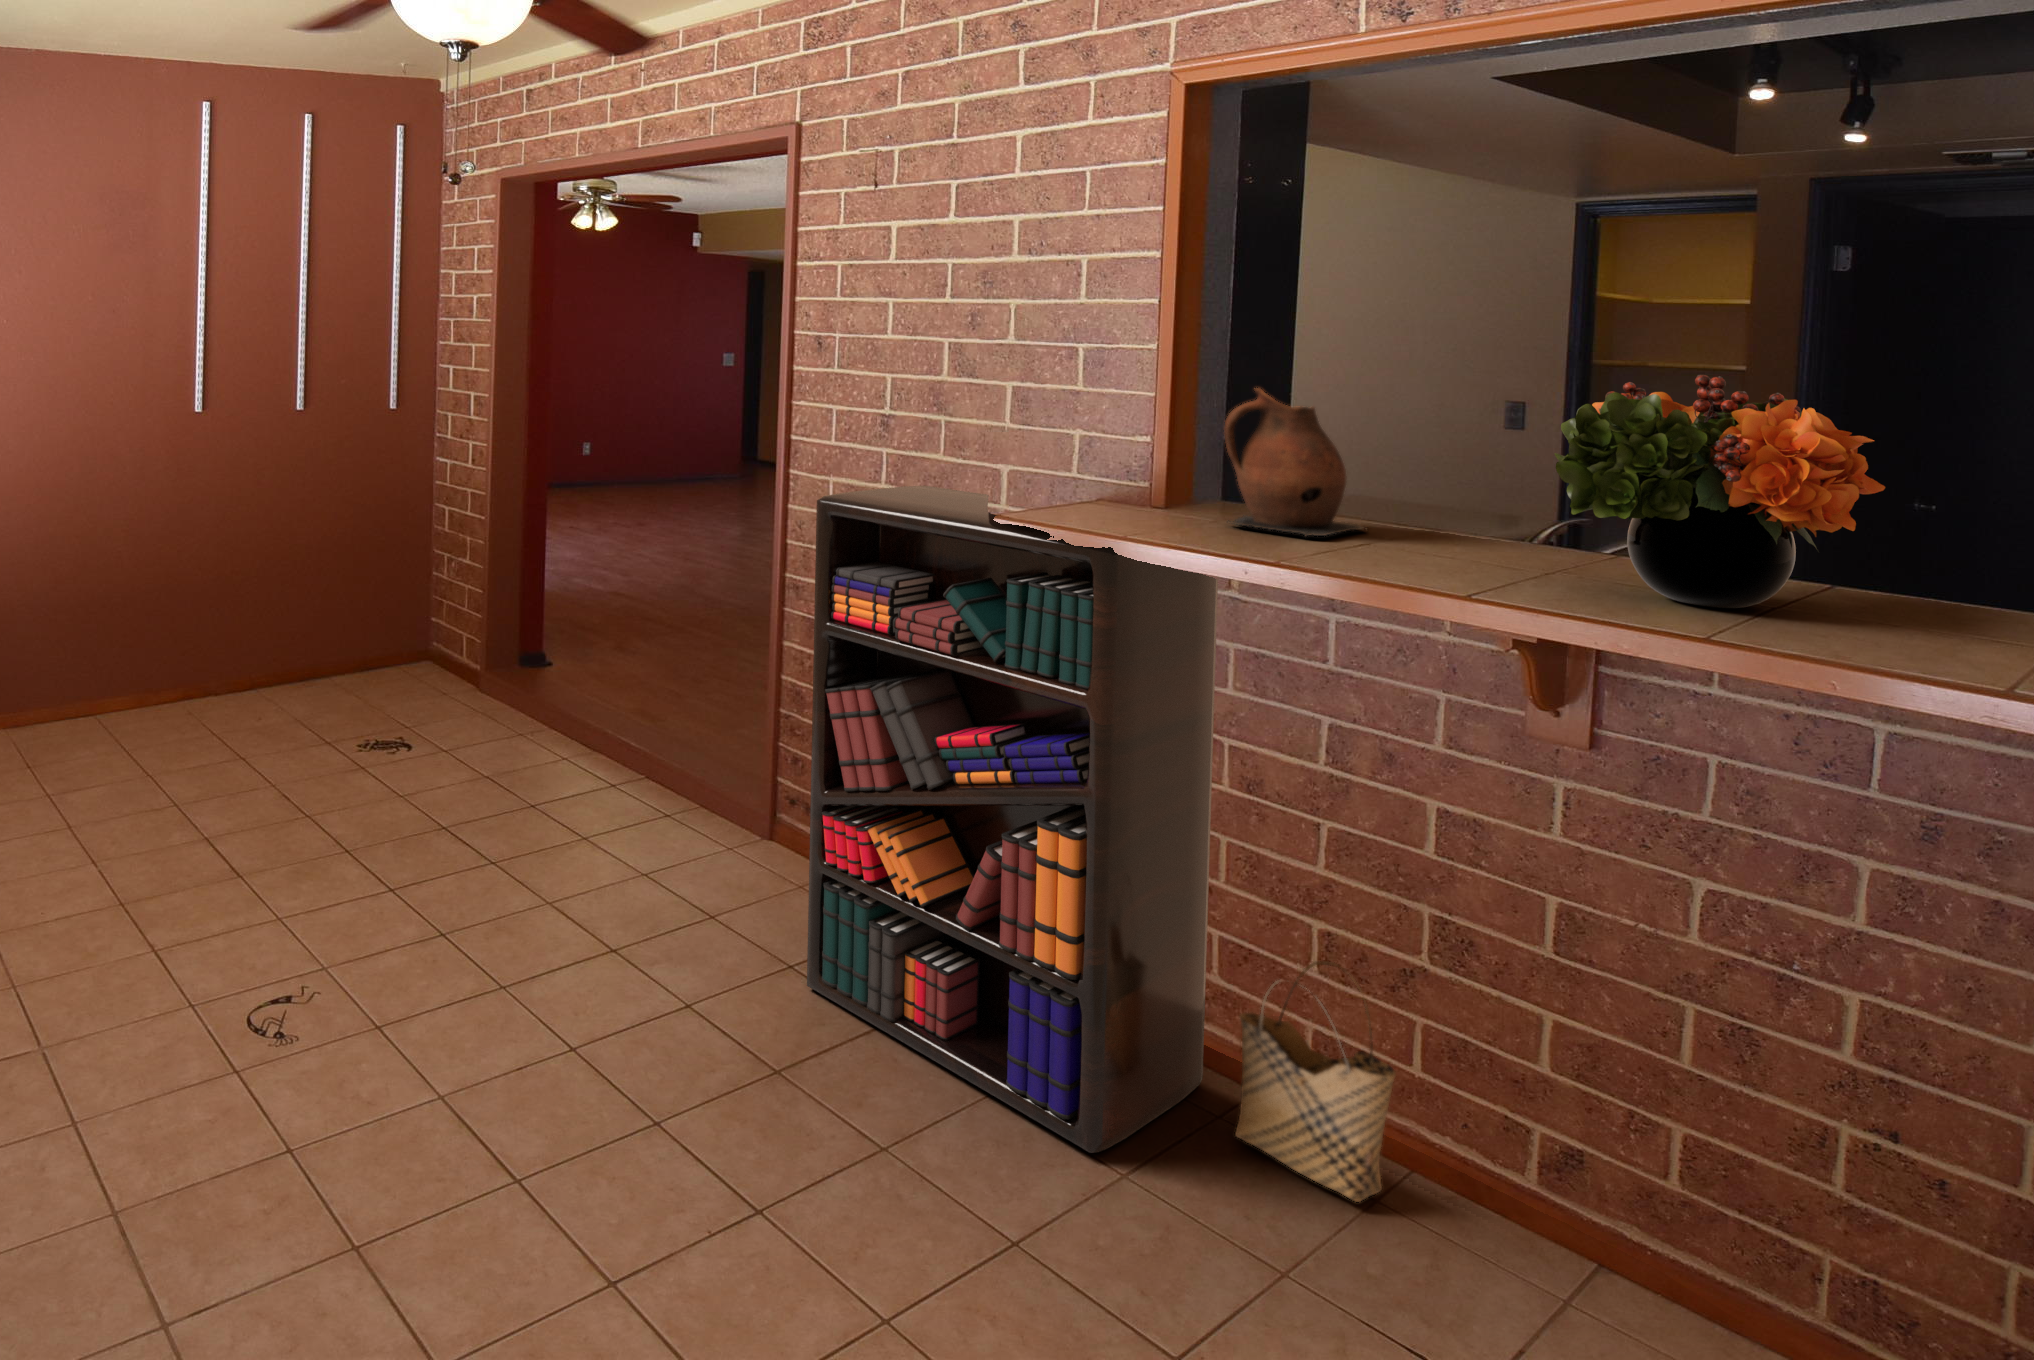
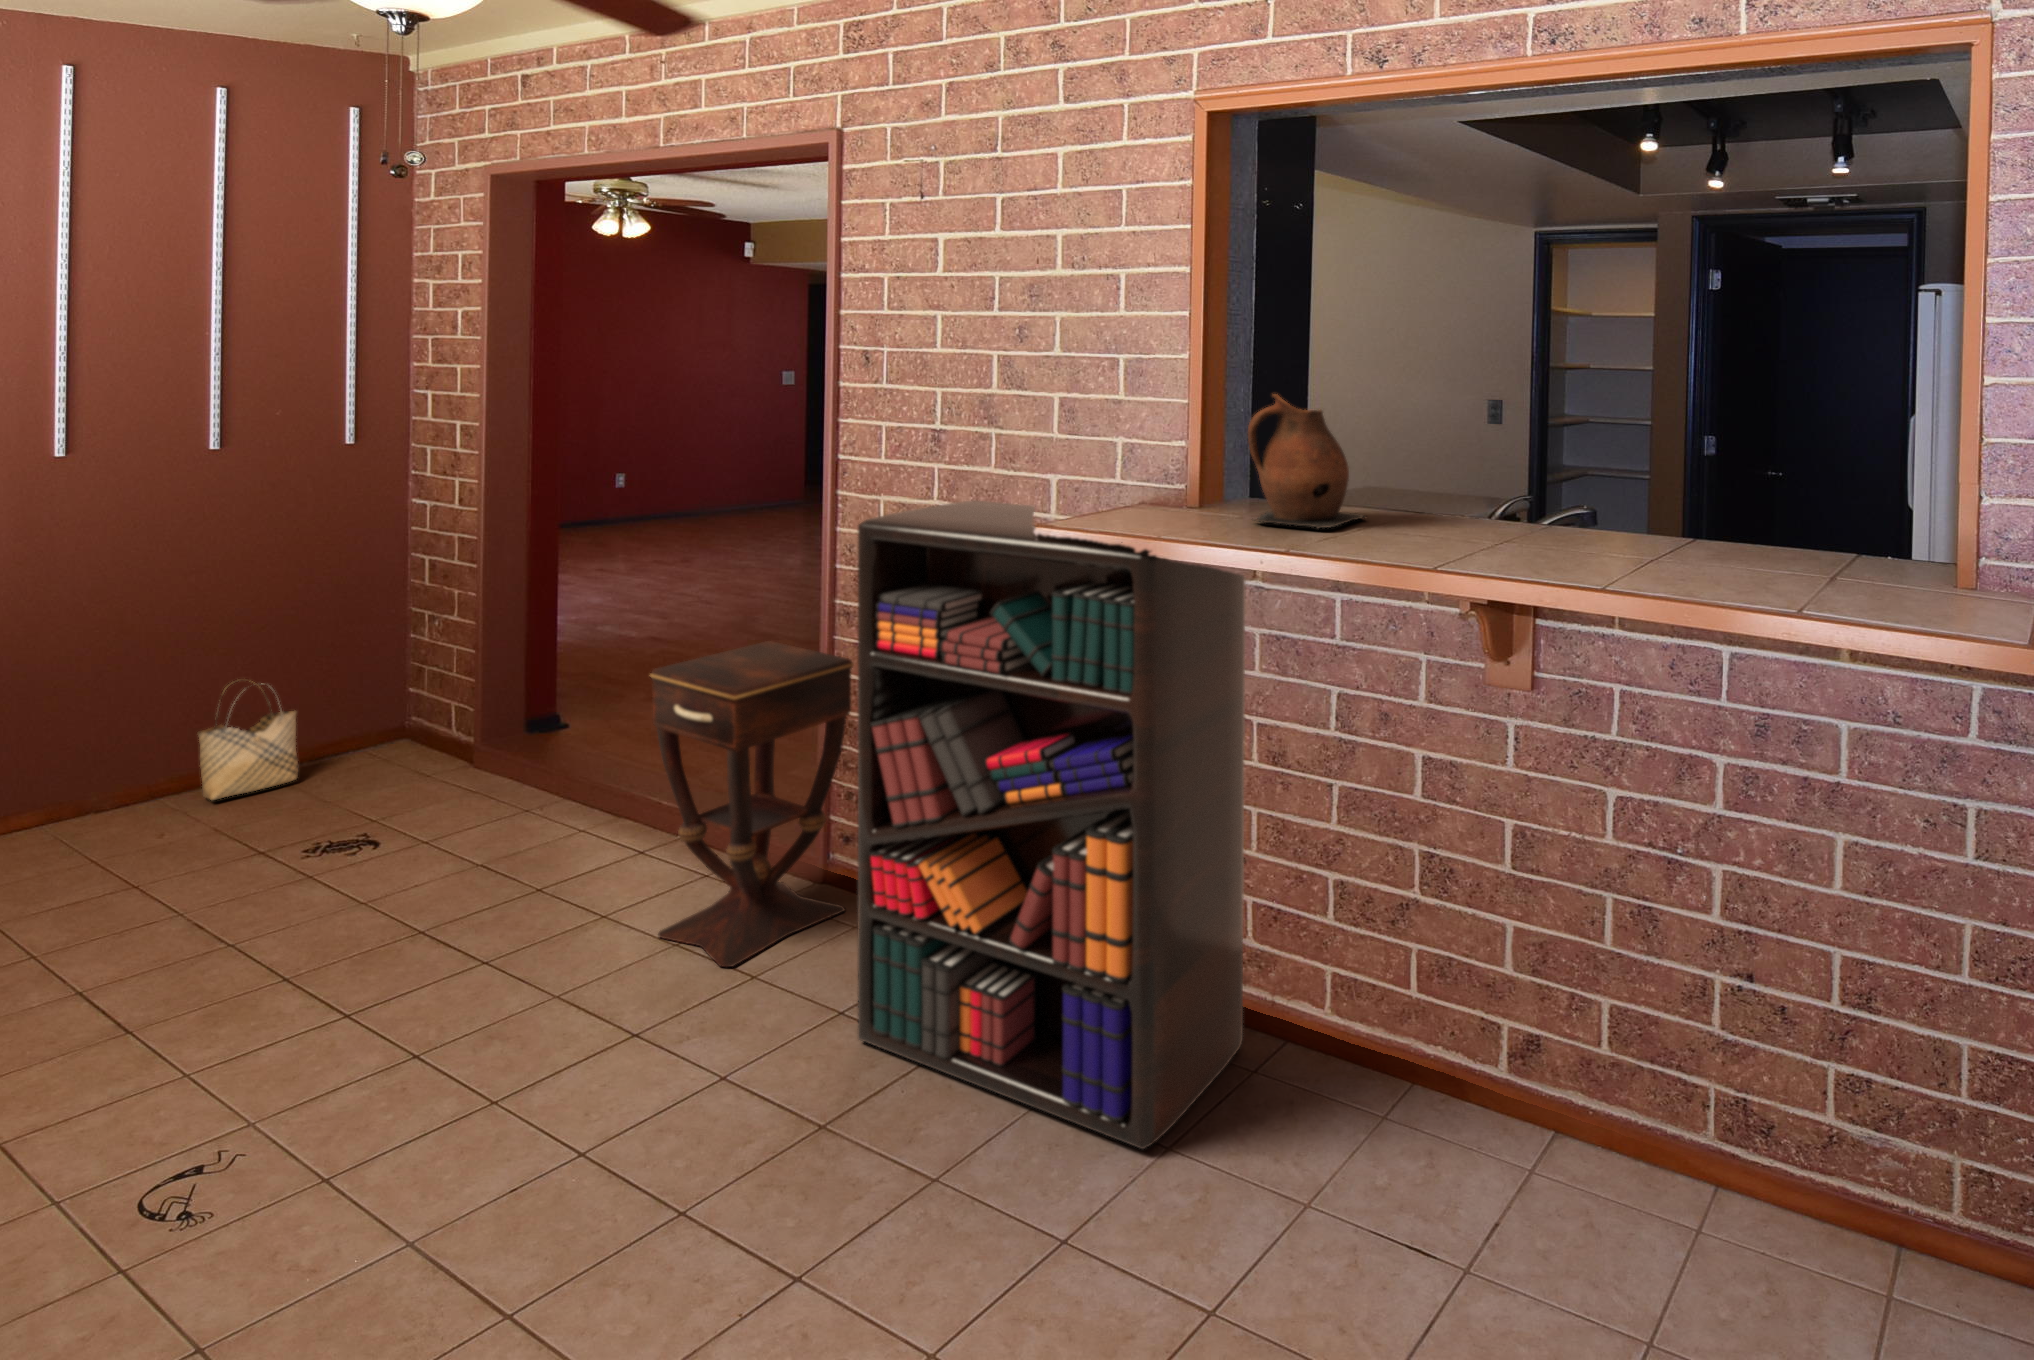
flower arrangement: present [1554,375,1885,608] -> none [1503,374,1732,567]
side table: none [628,607,804,899] -> present [650,641,854,967]
woven basket: present [1235,961,1396,1202] -> present [198,681,298,800]

